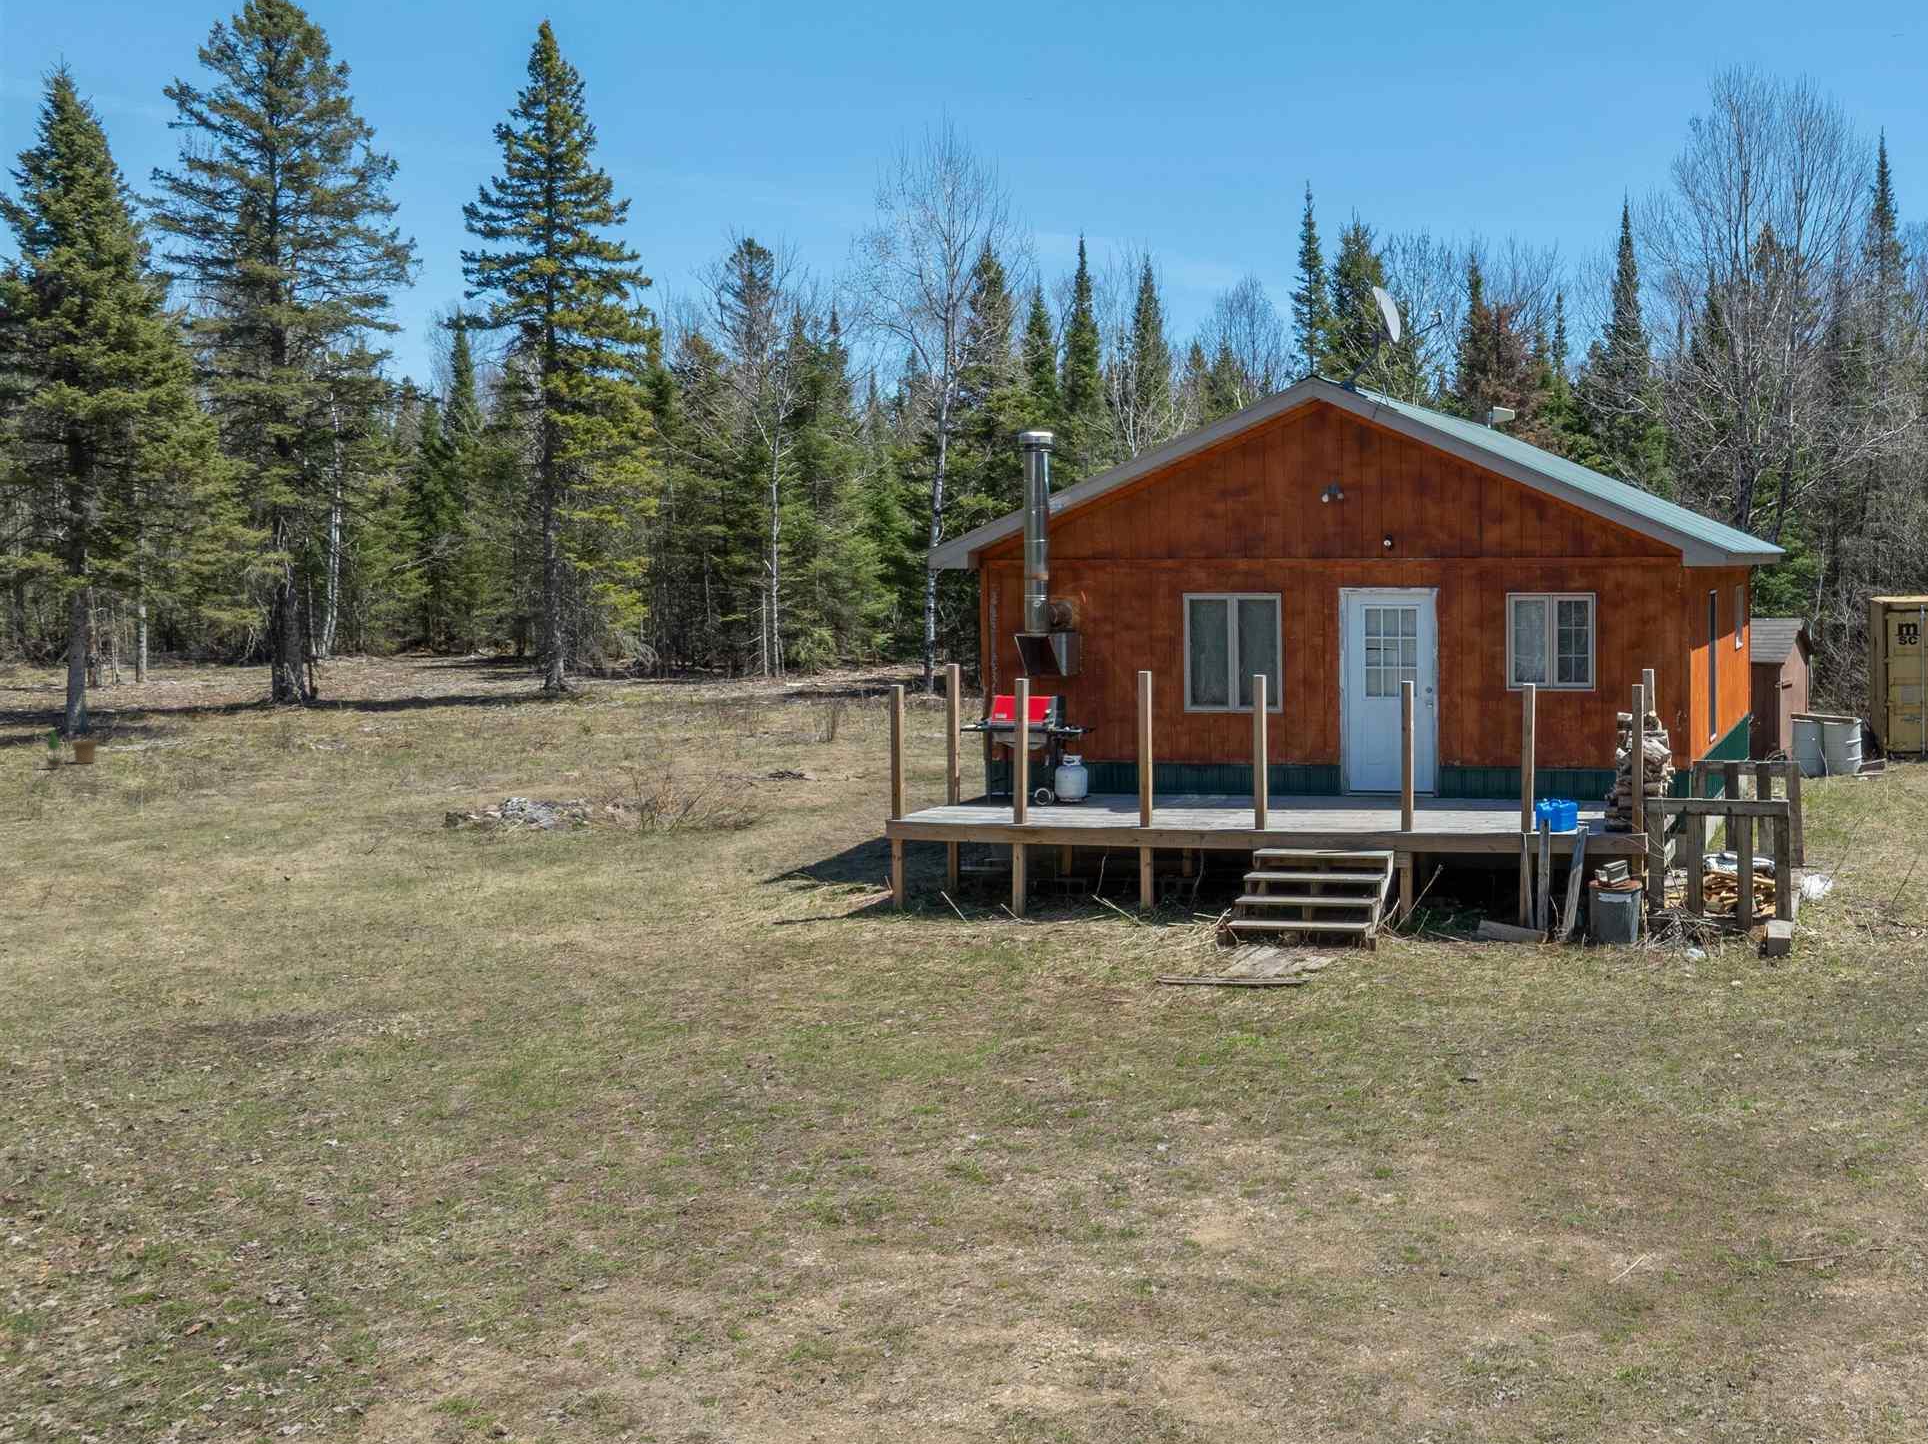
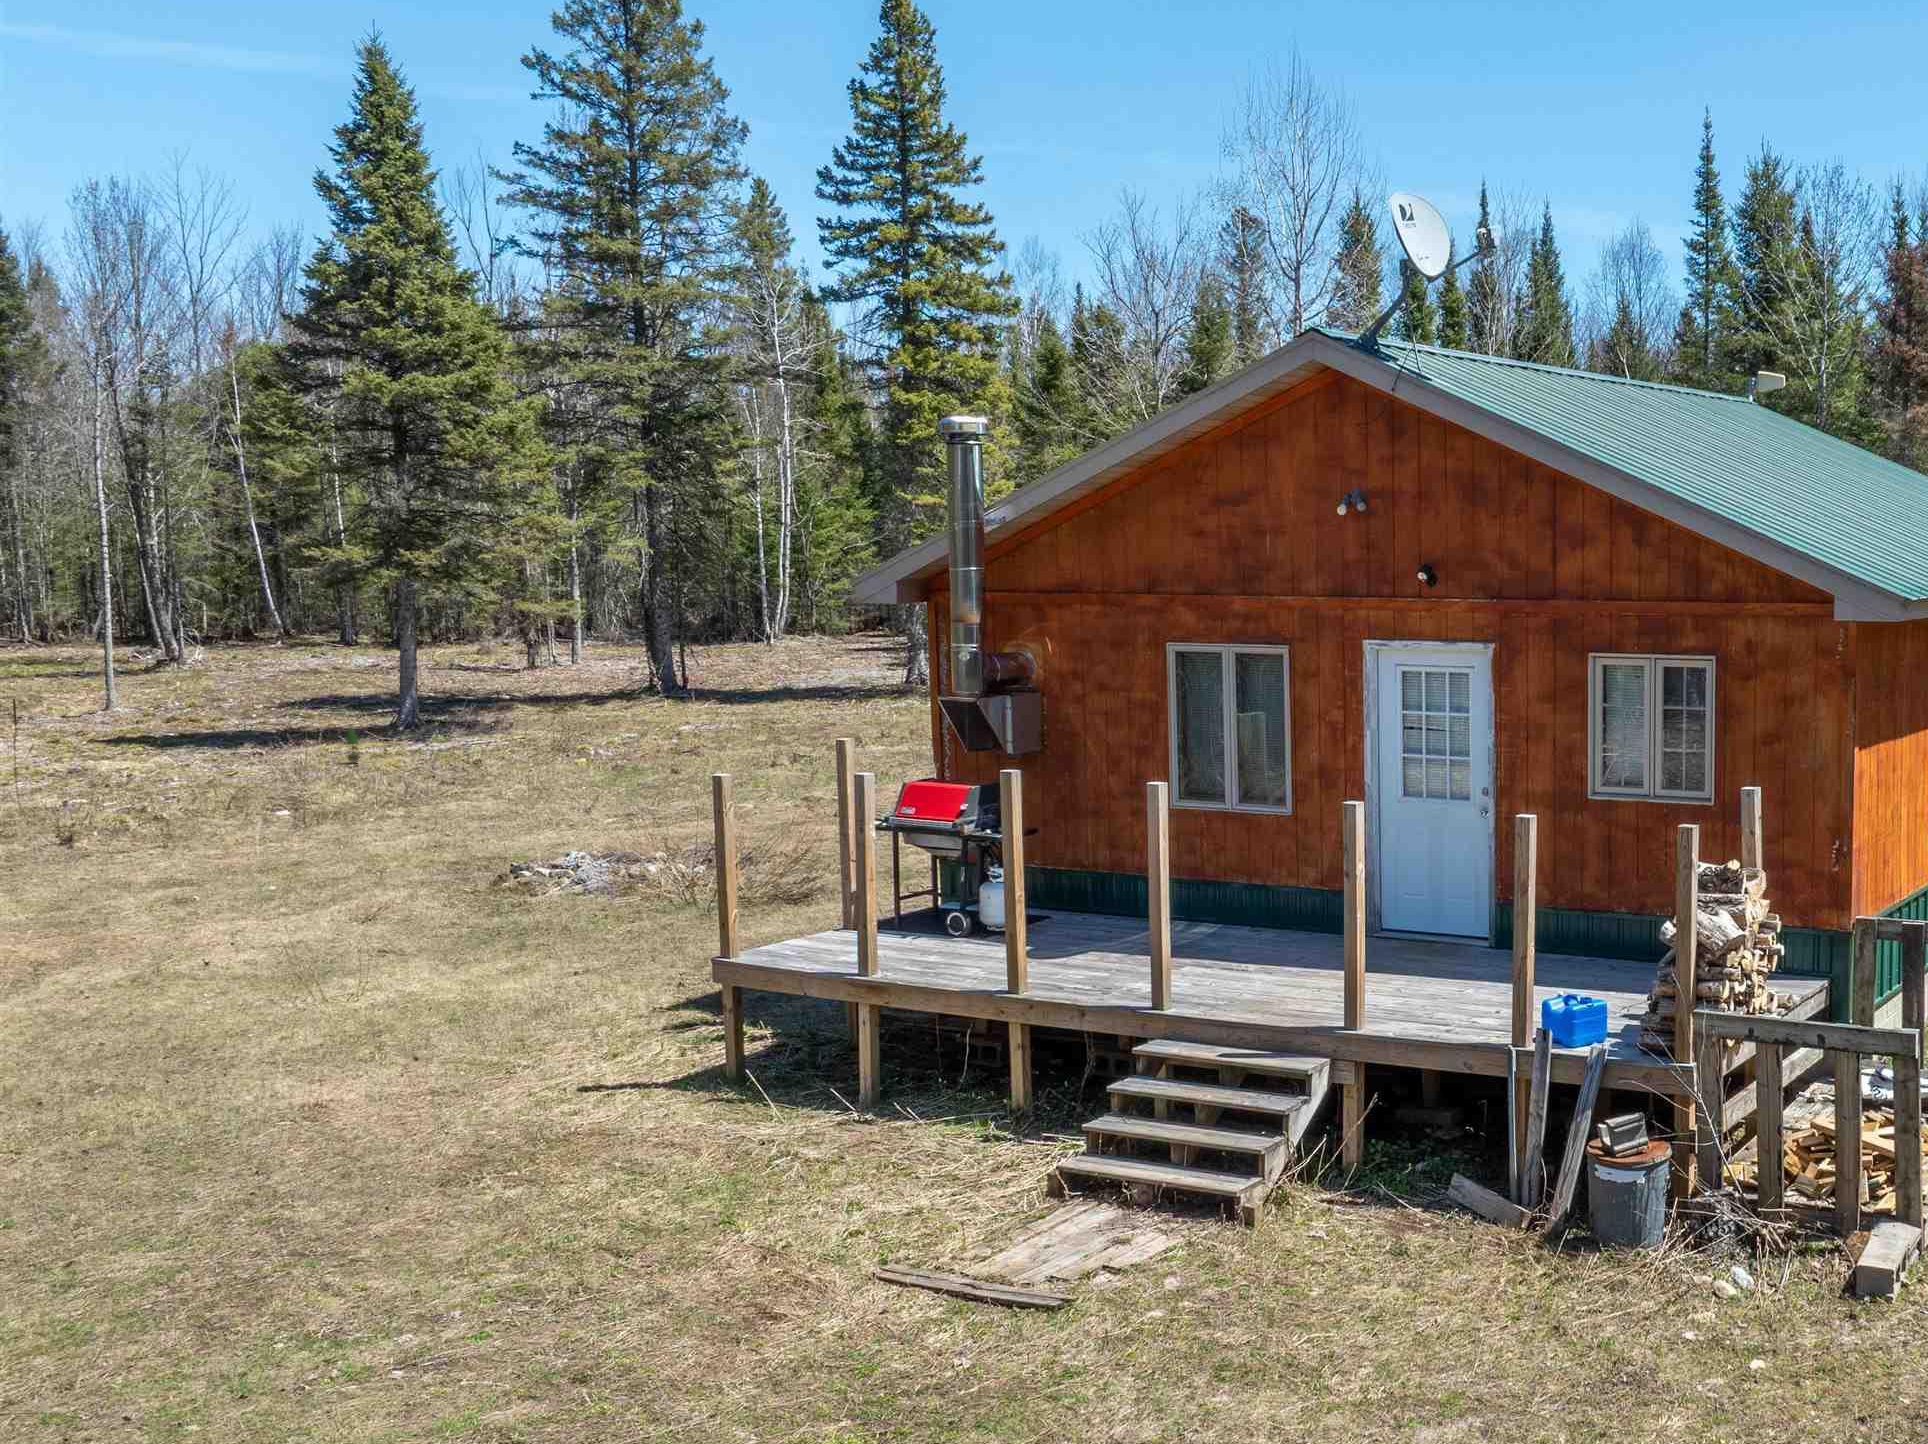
basket: present [71,741,97,764] -> none [370,735,397,758]

